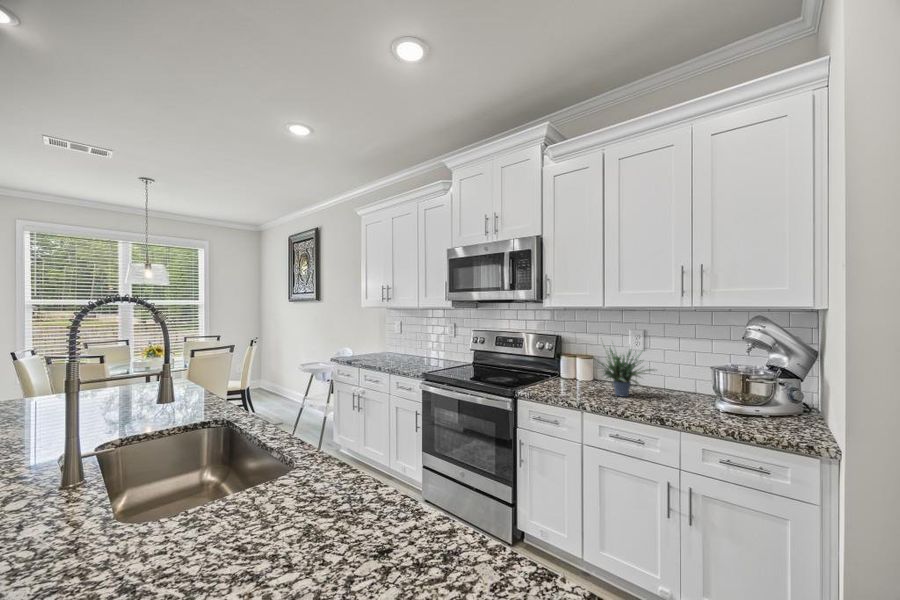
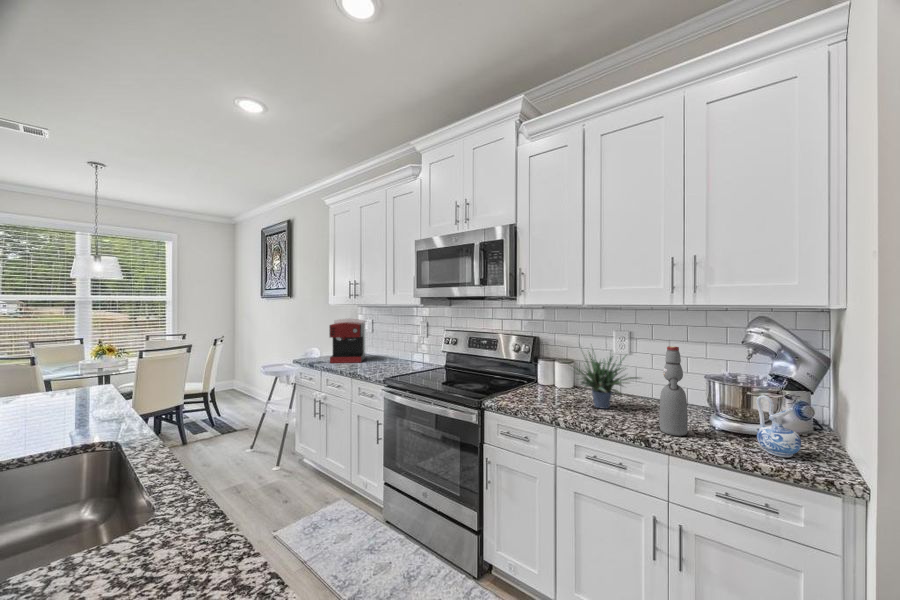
coffee maker: none [365,320,396,361] -> present [329,318,365,363]
bottle: none [672,341,696,416] -> present [660,346,688,436]
ceramic pitcher: none [753,380,788,430] -> present [757,395,801,457]

